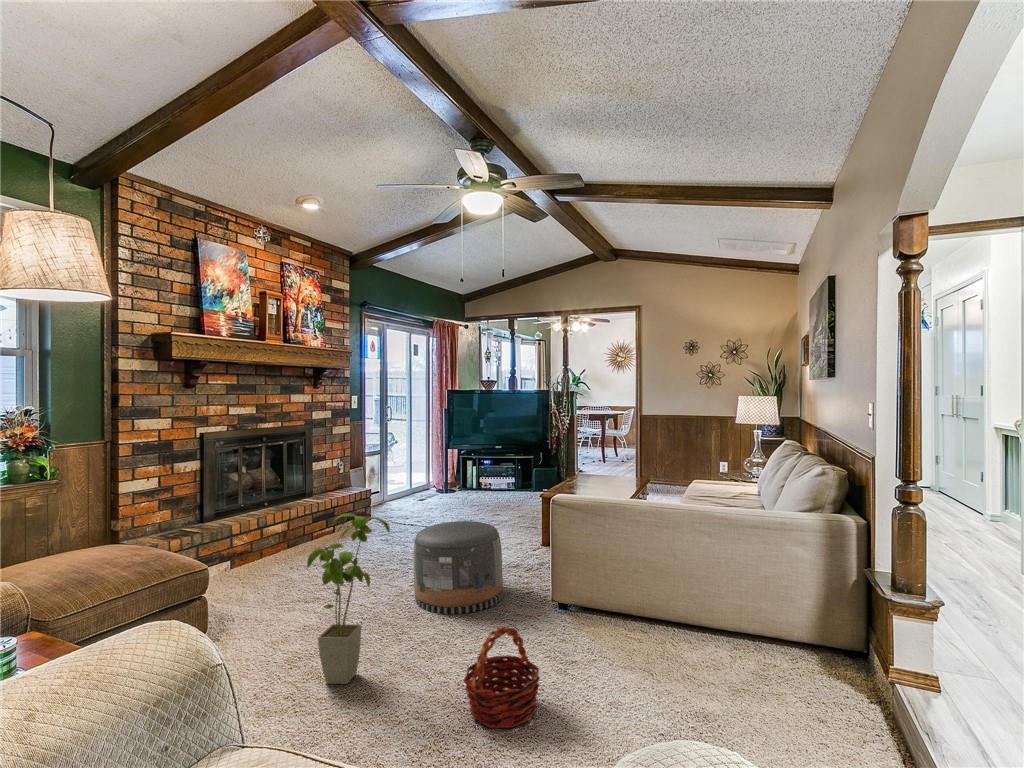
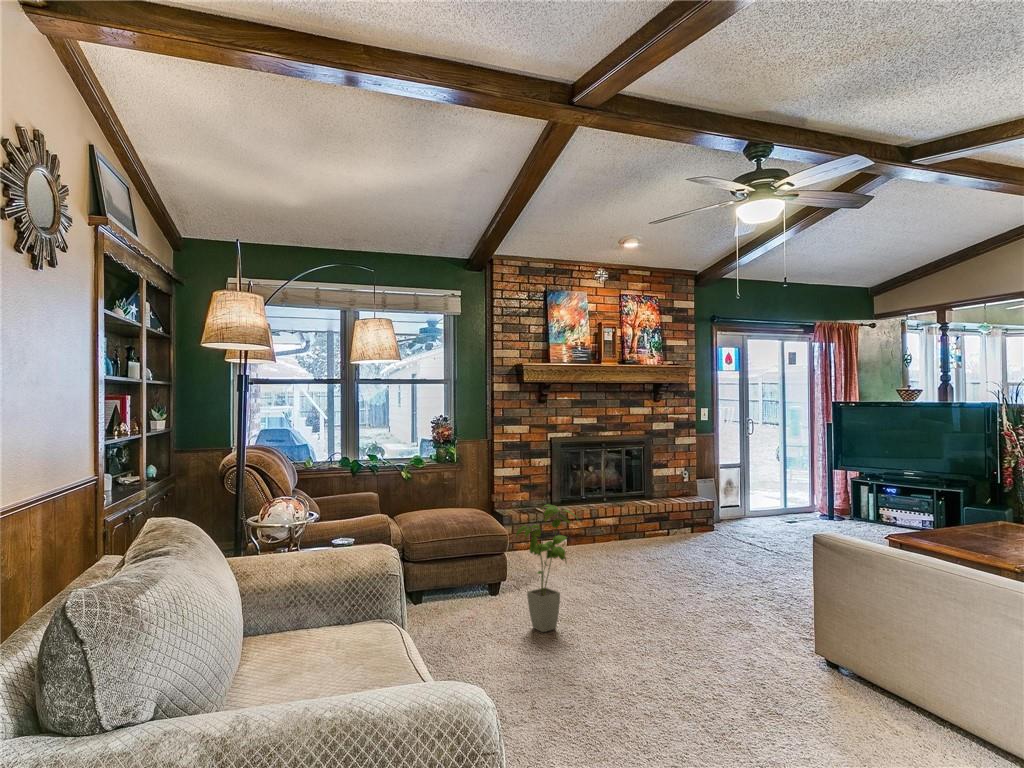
pouf: present [413,521,503,614] -> none [654,535,744,623]
basket: present [464,627,540,729] -> none [579,616,648,700]

